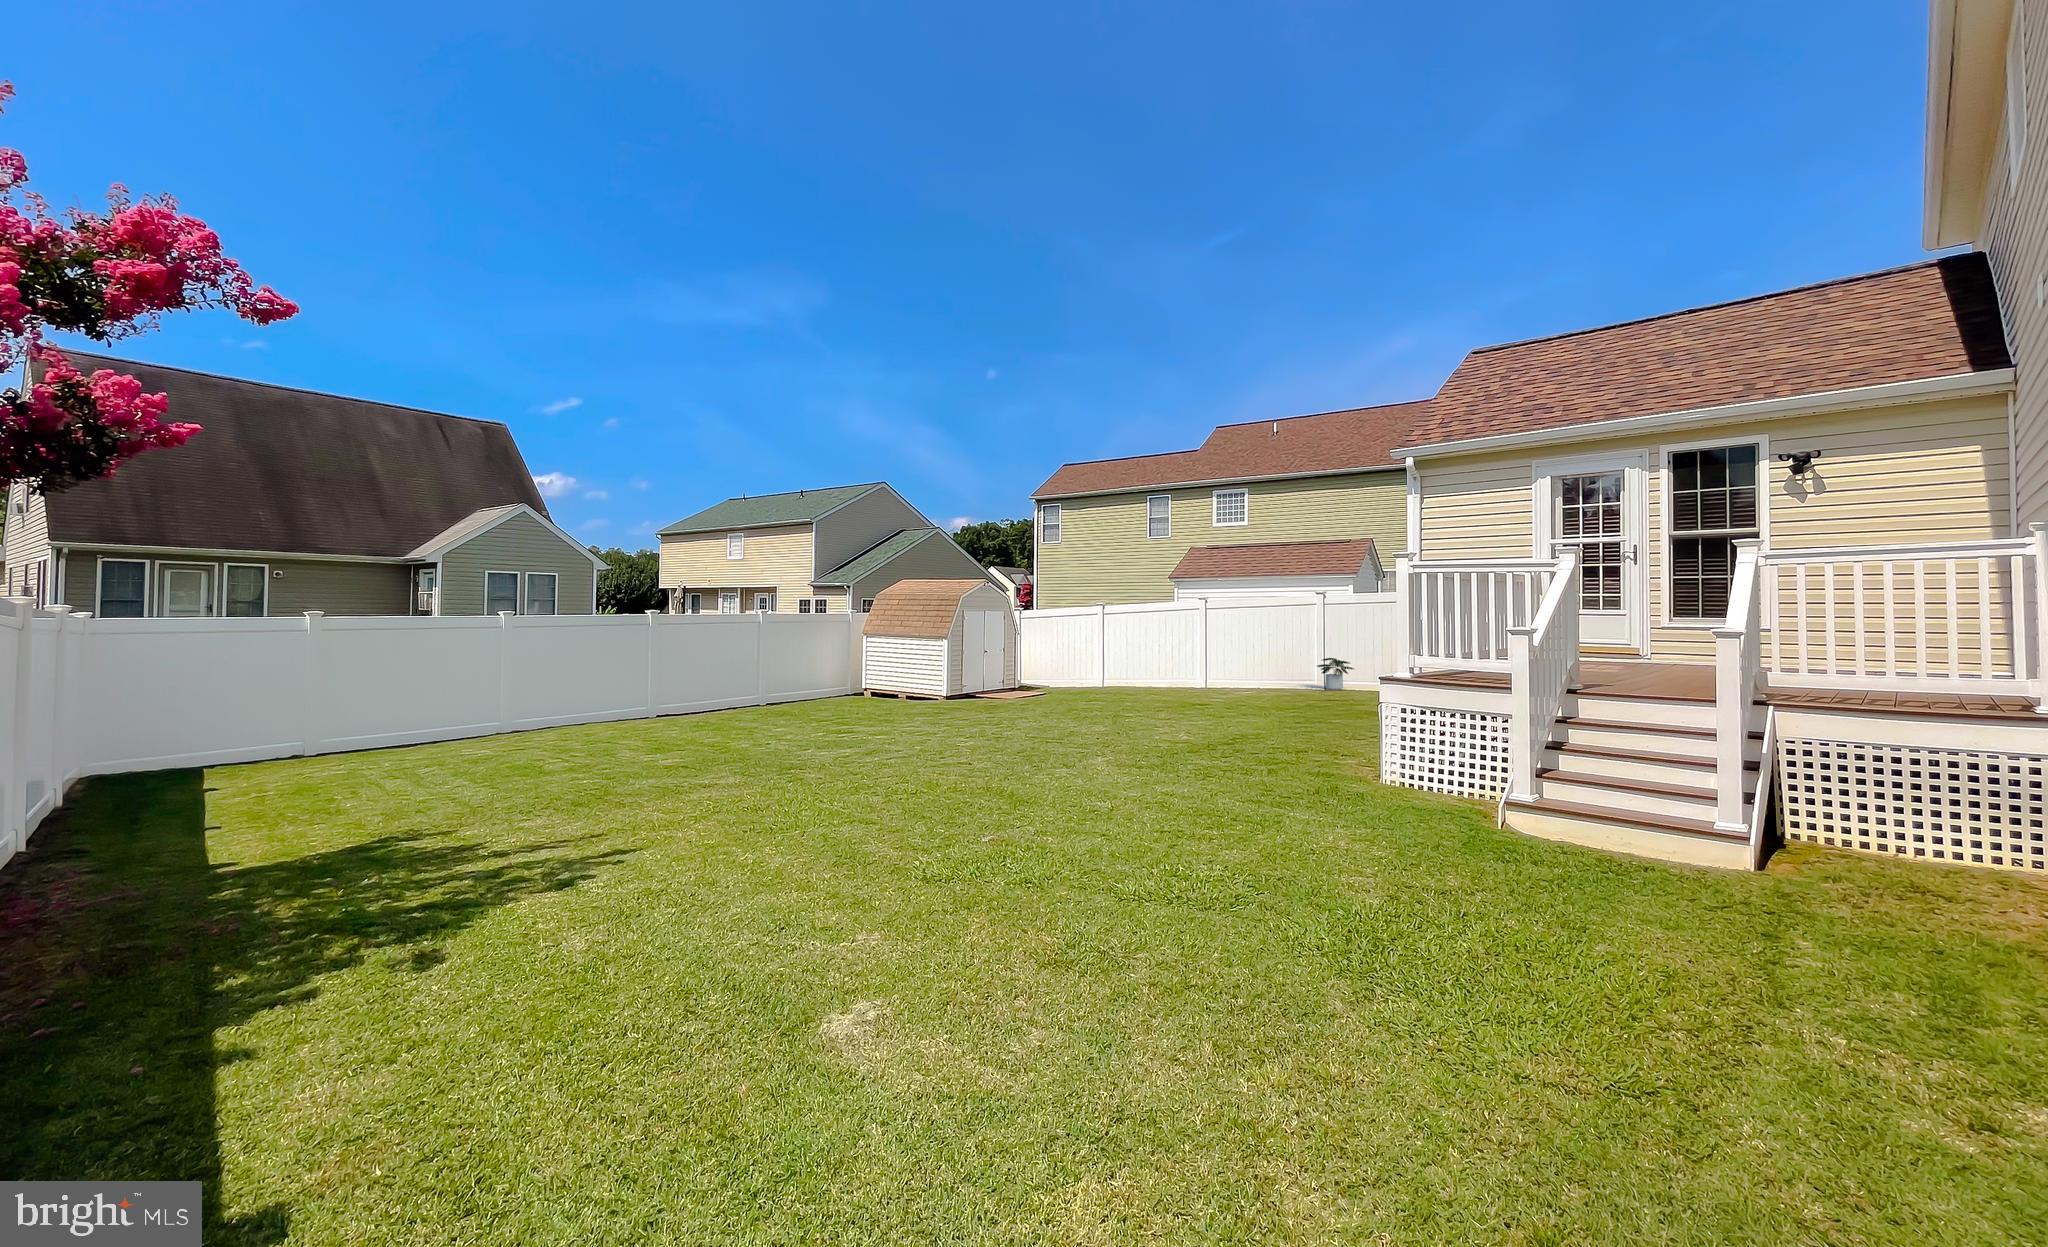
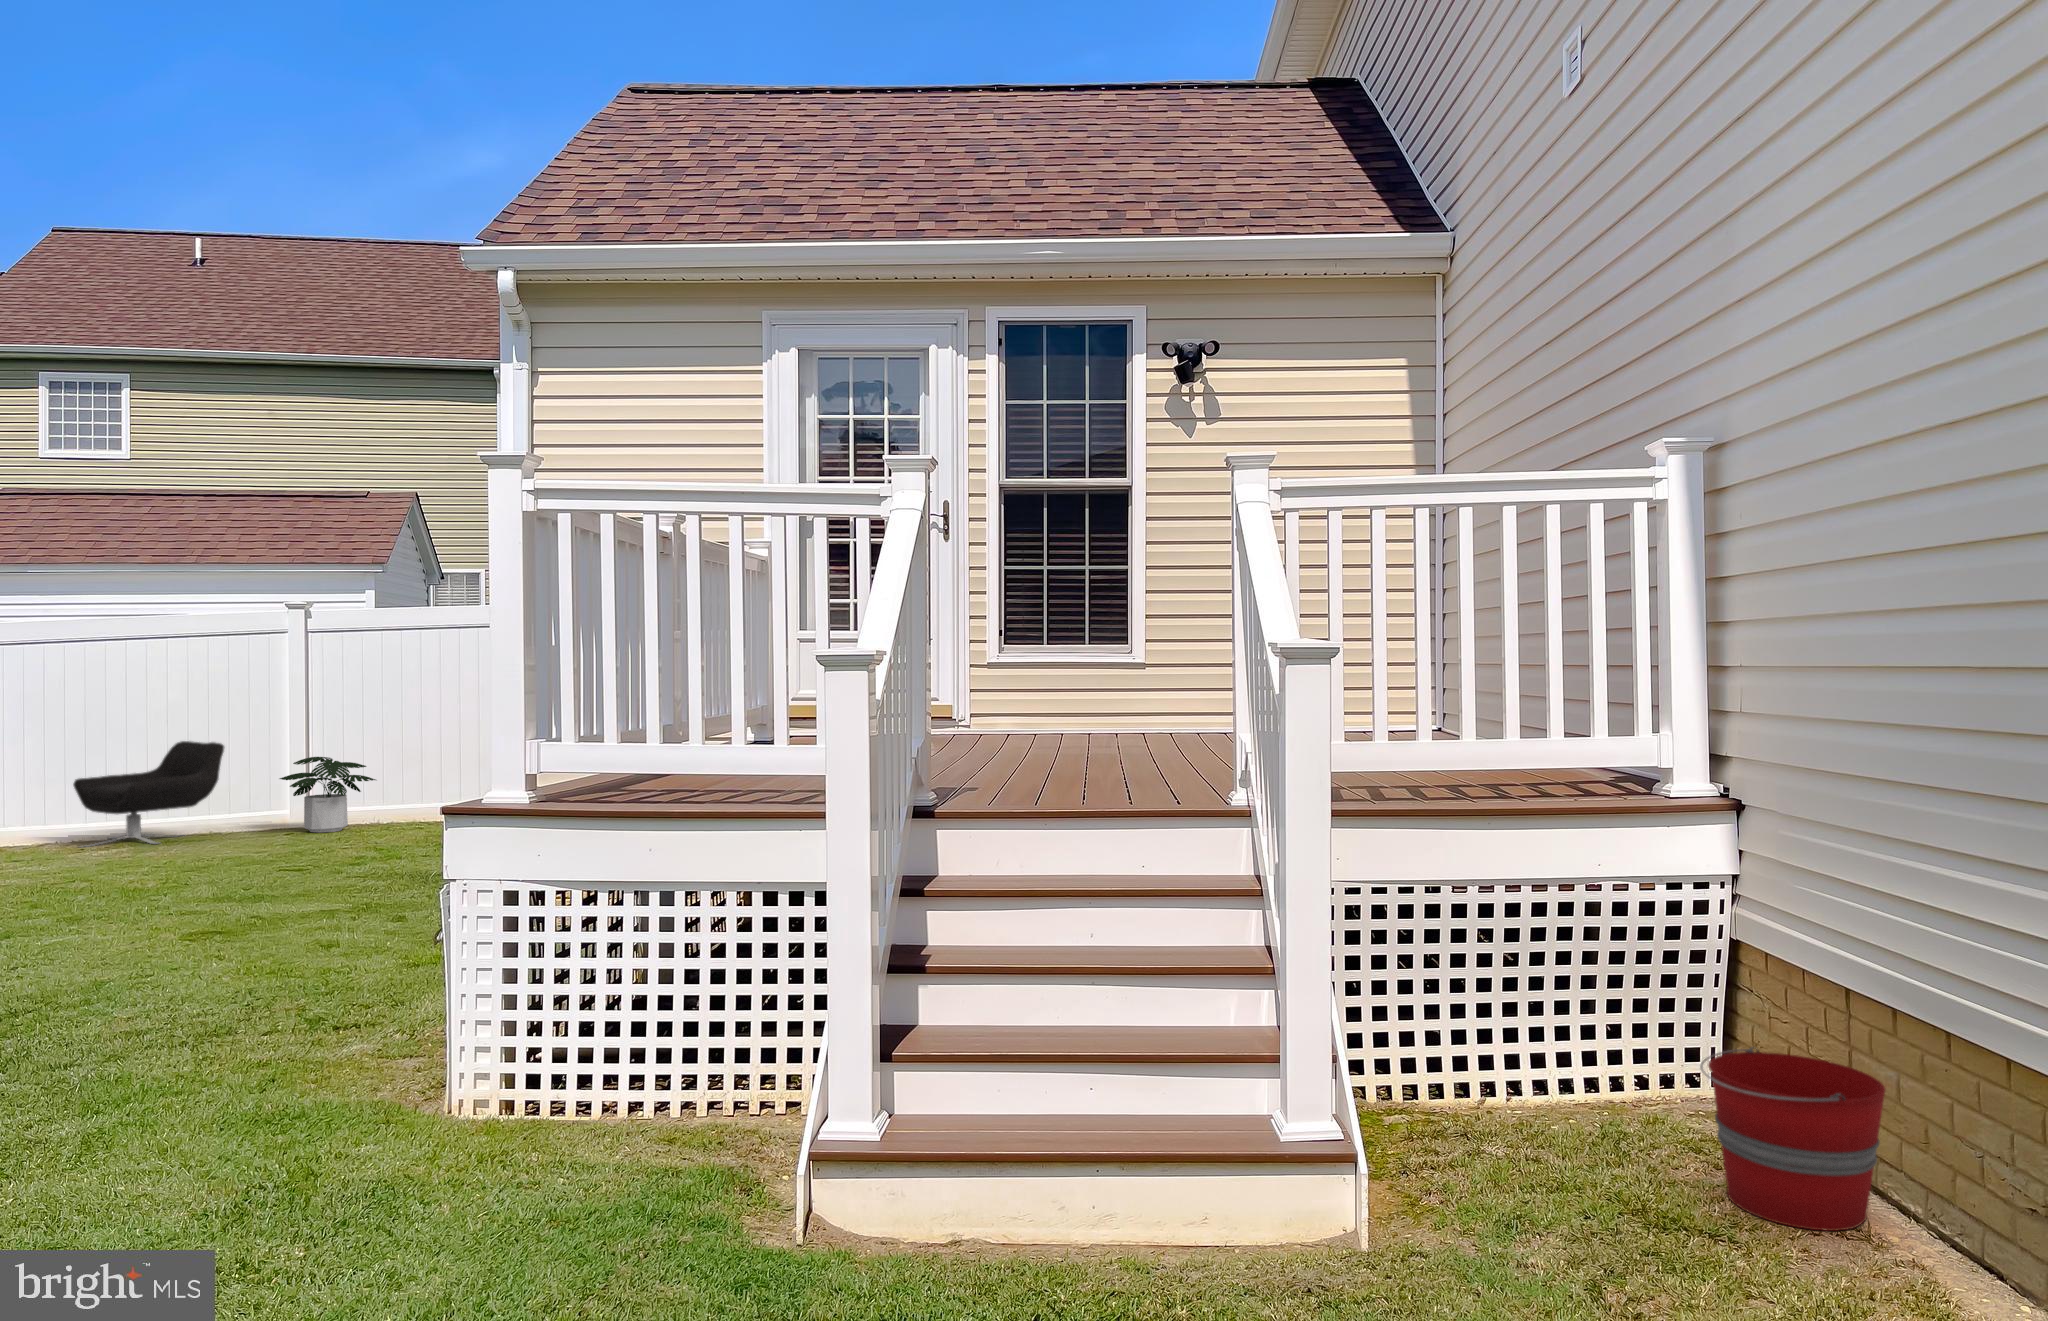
lounge chair: none [1244,649,1296,688] -> present [73,741,224,846]
bucket: none [1920,809,2028,883] -> present [1700,1047,1886,1231]

